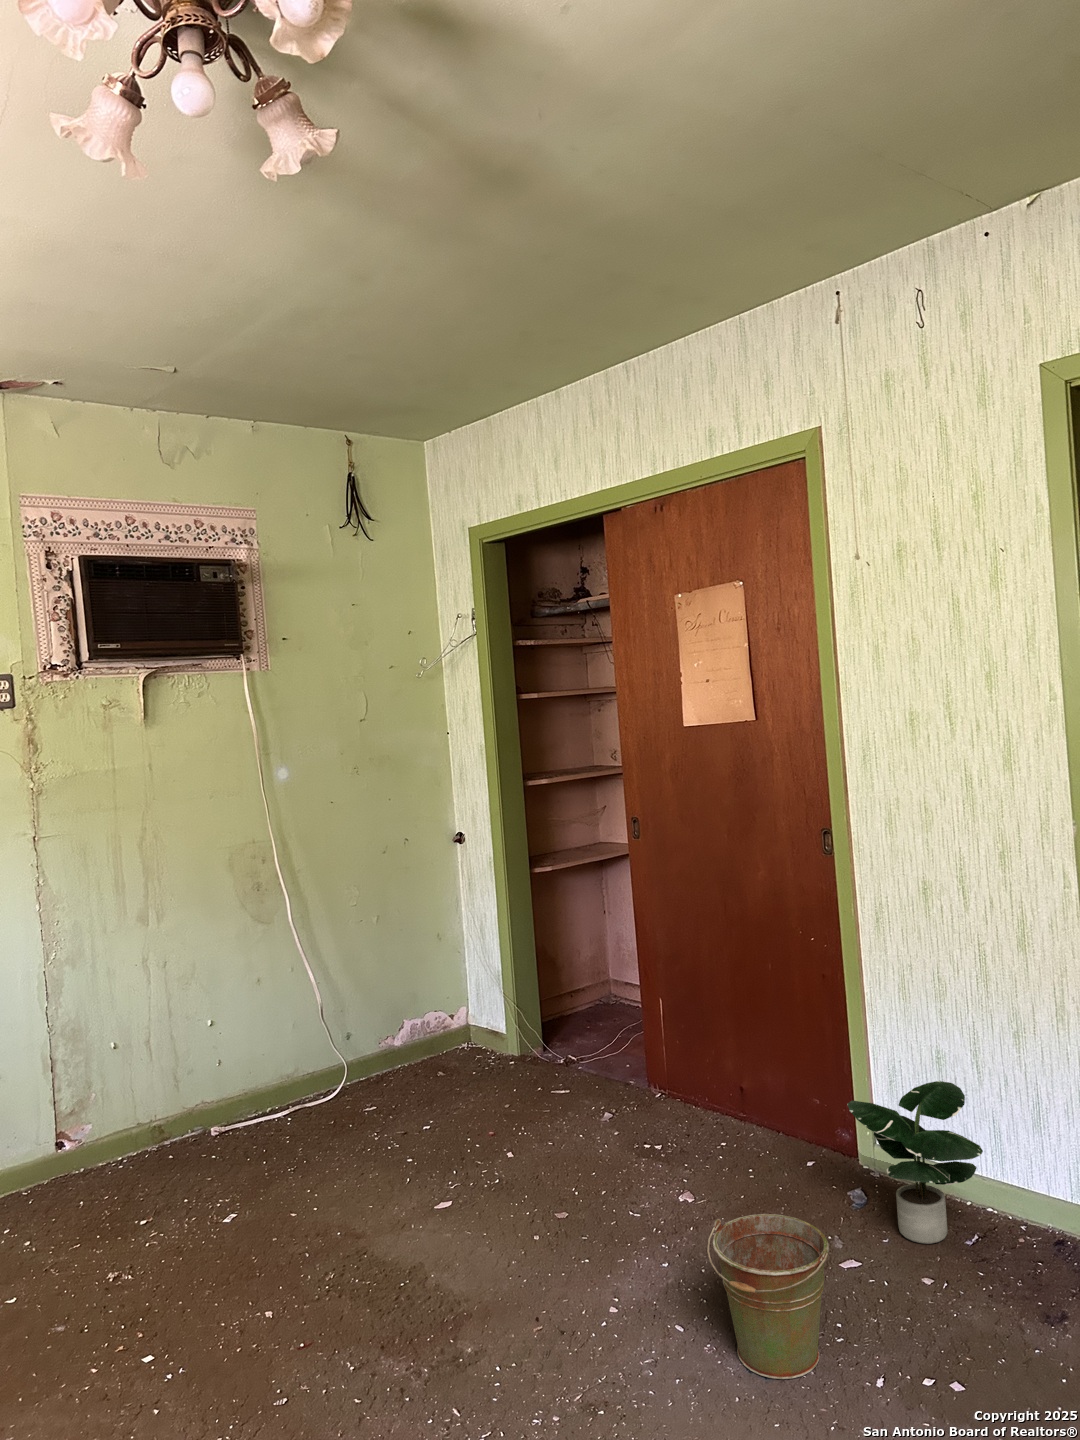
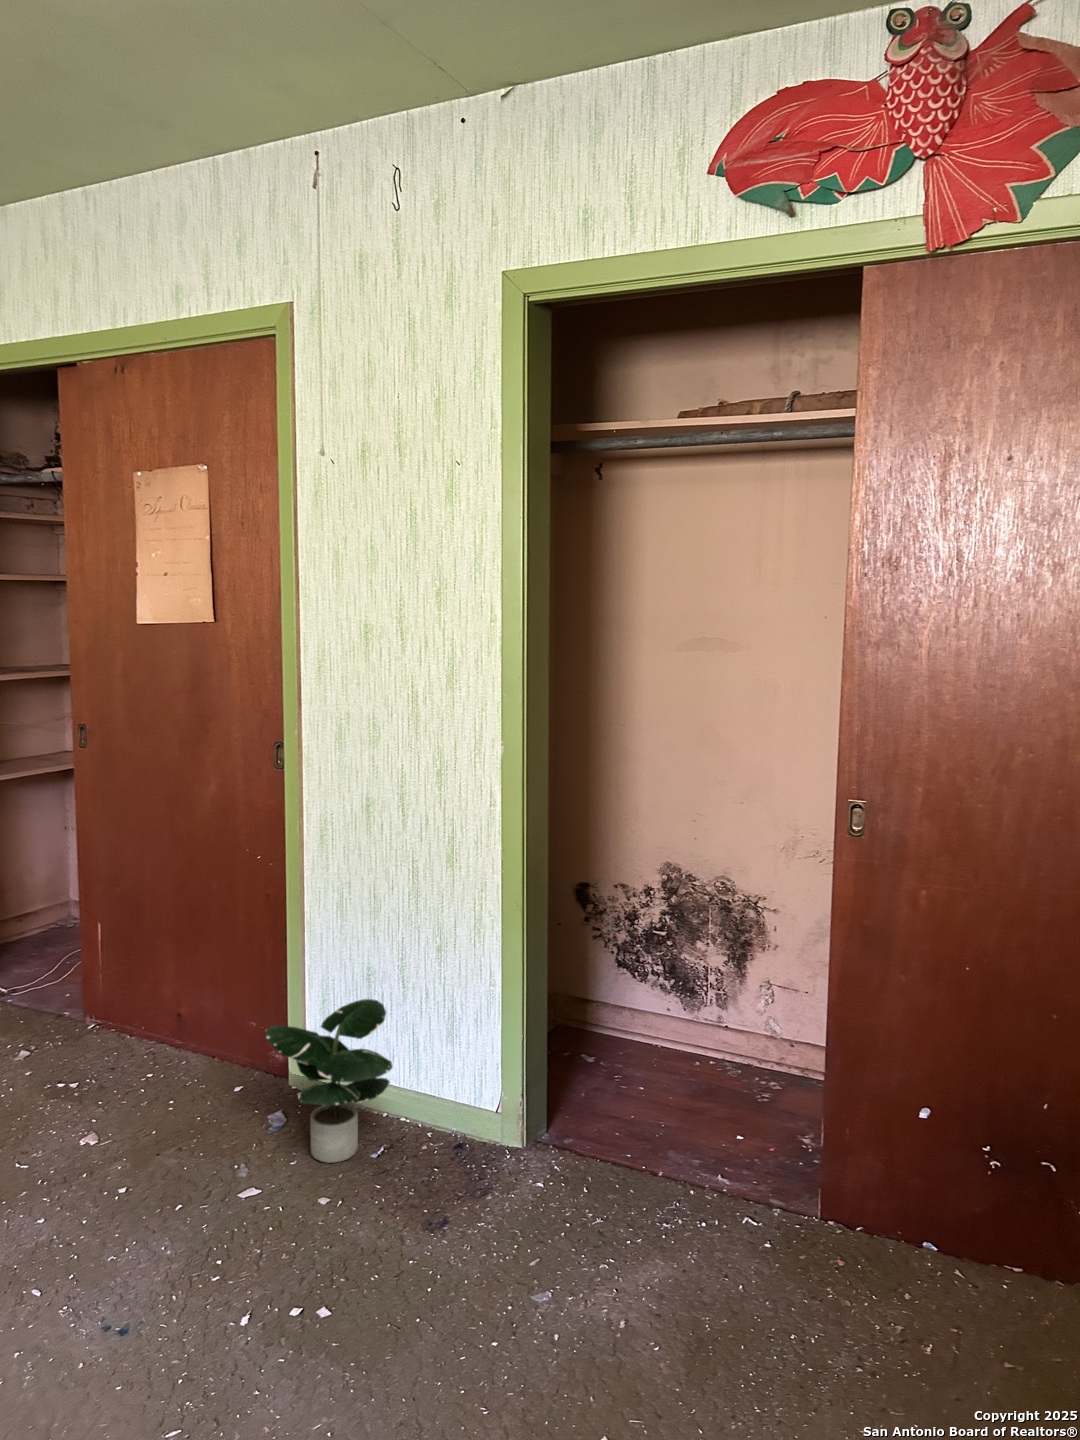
bucket: present [707,1214,829,1379] -> none [61,1161,204,1342]

